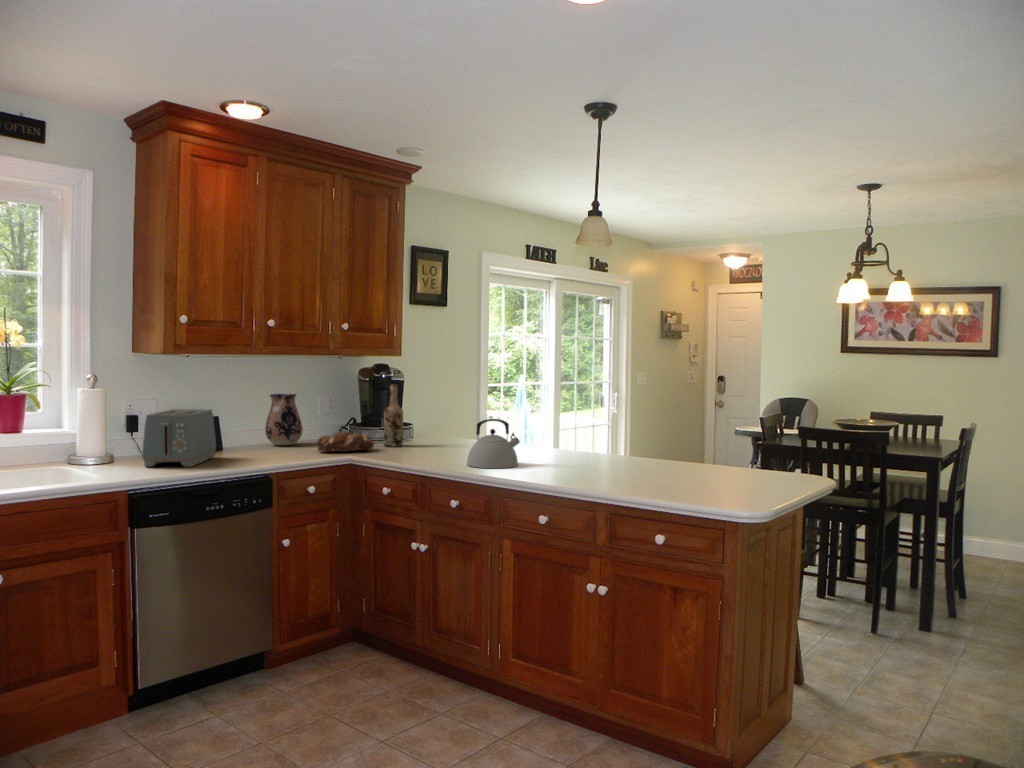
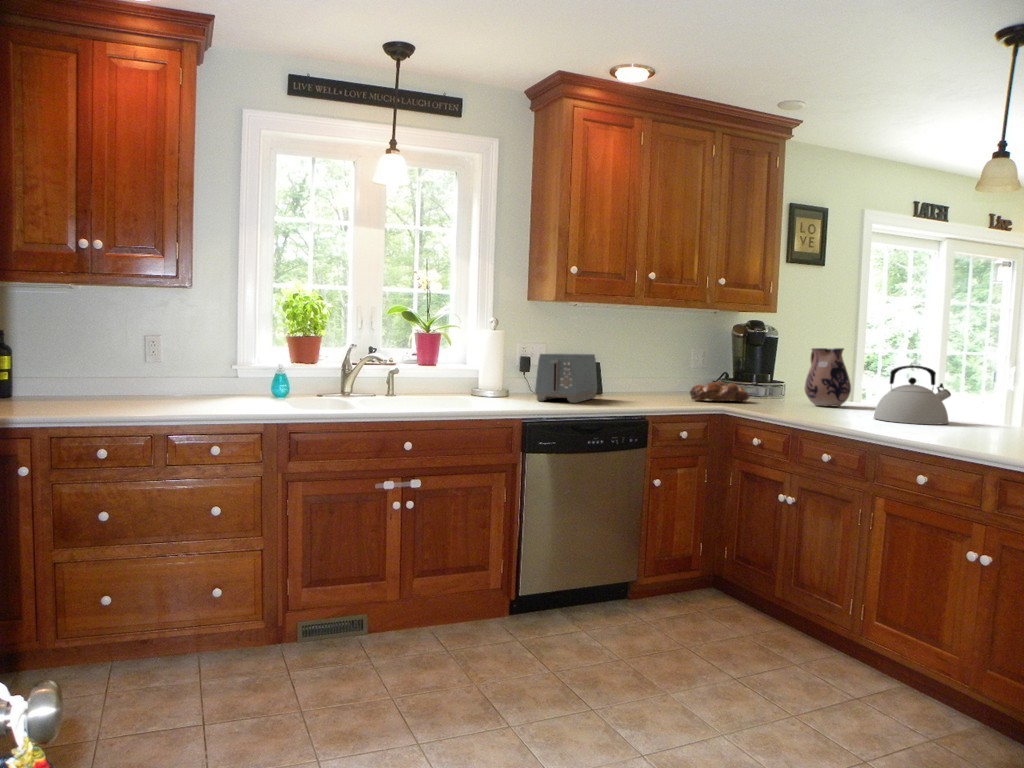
wine bottle: present [384,384,403,447] -> none [757,337,780,401]
ceramic pitcher: present [265,393,303,446] -> present [805,348,851,407]

